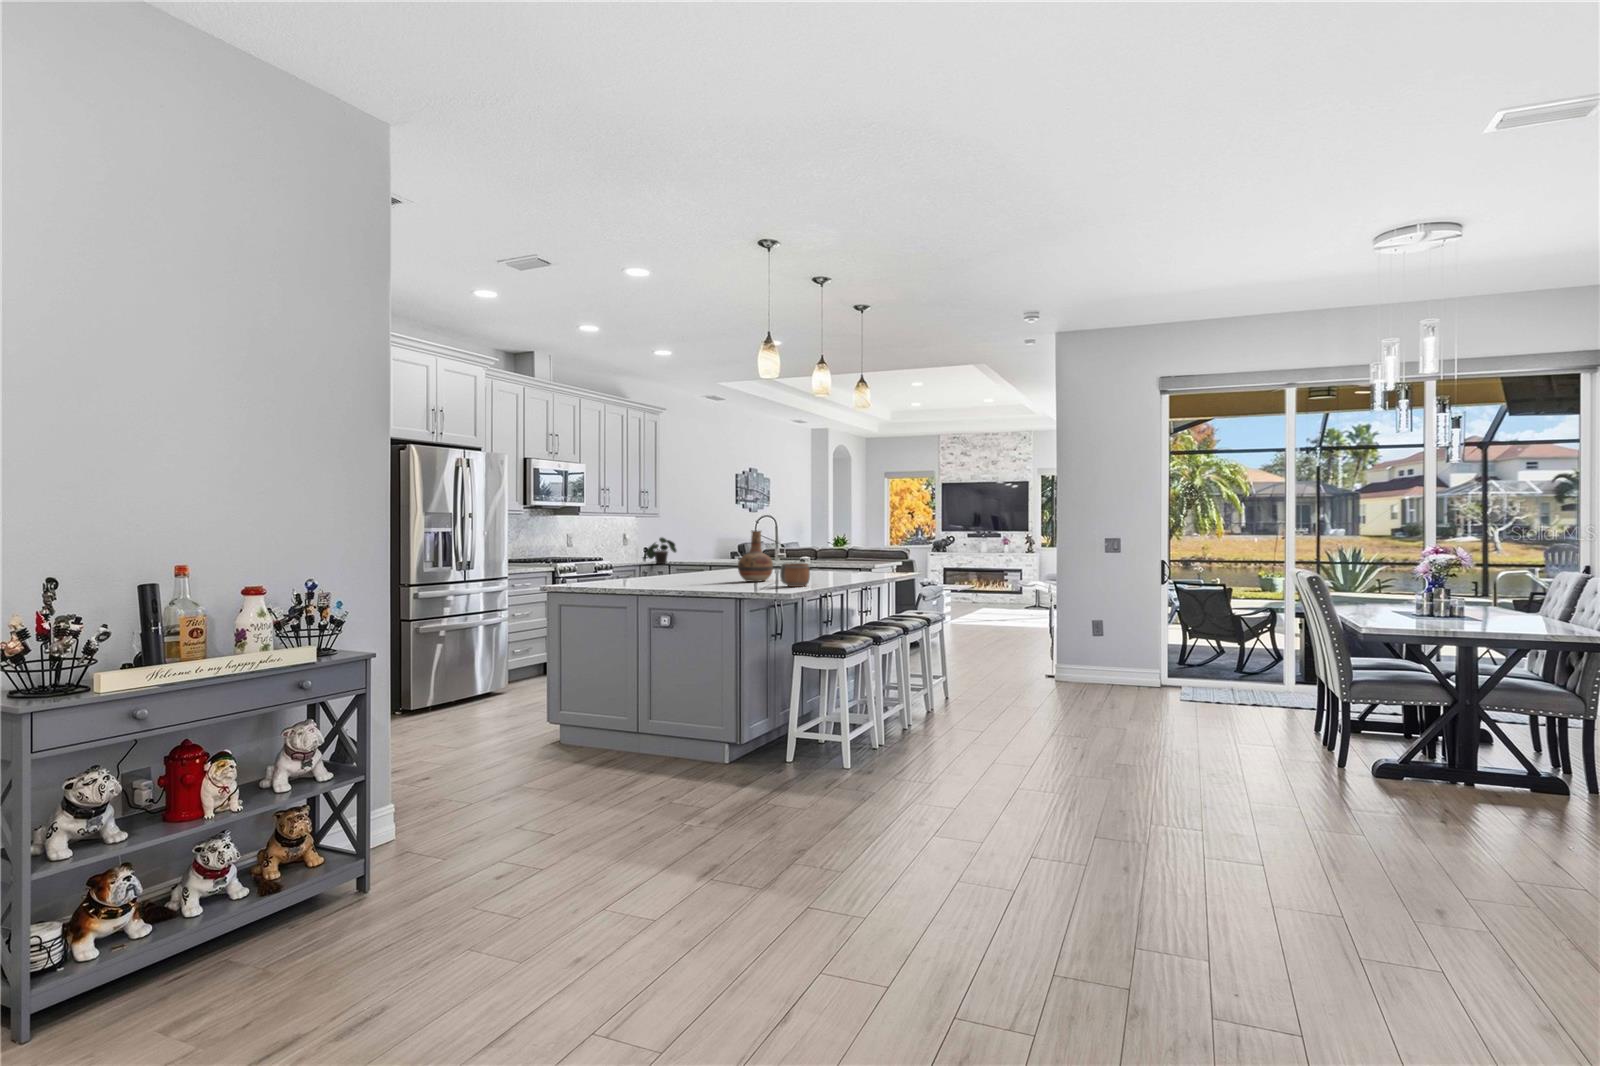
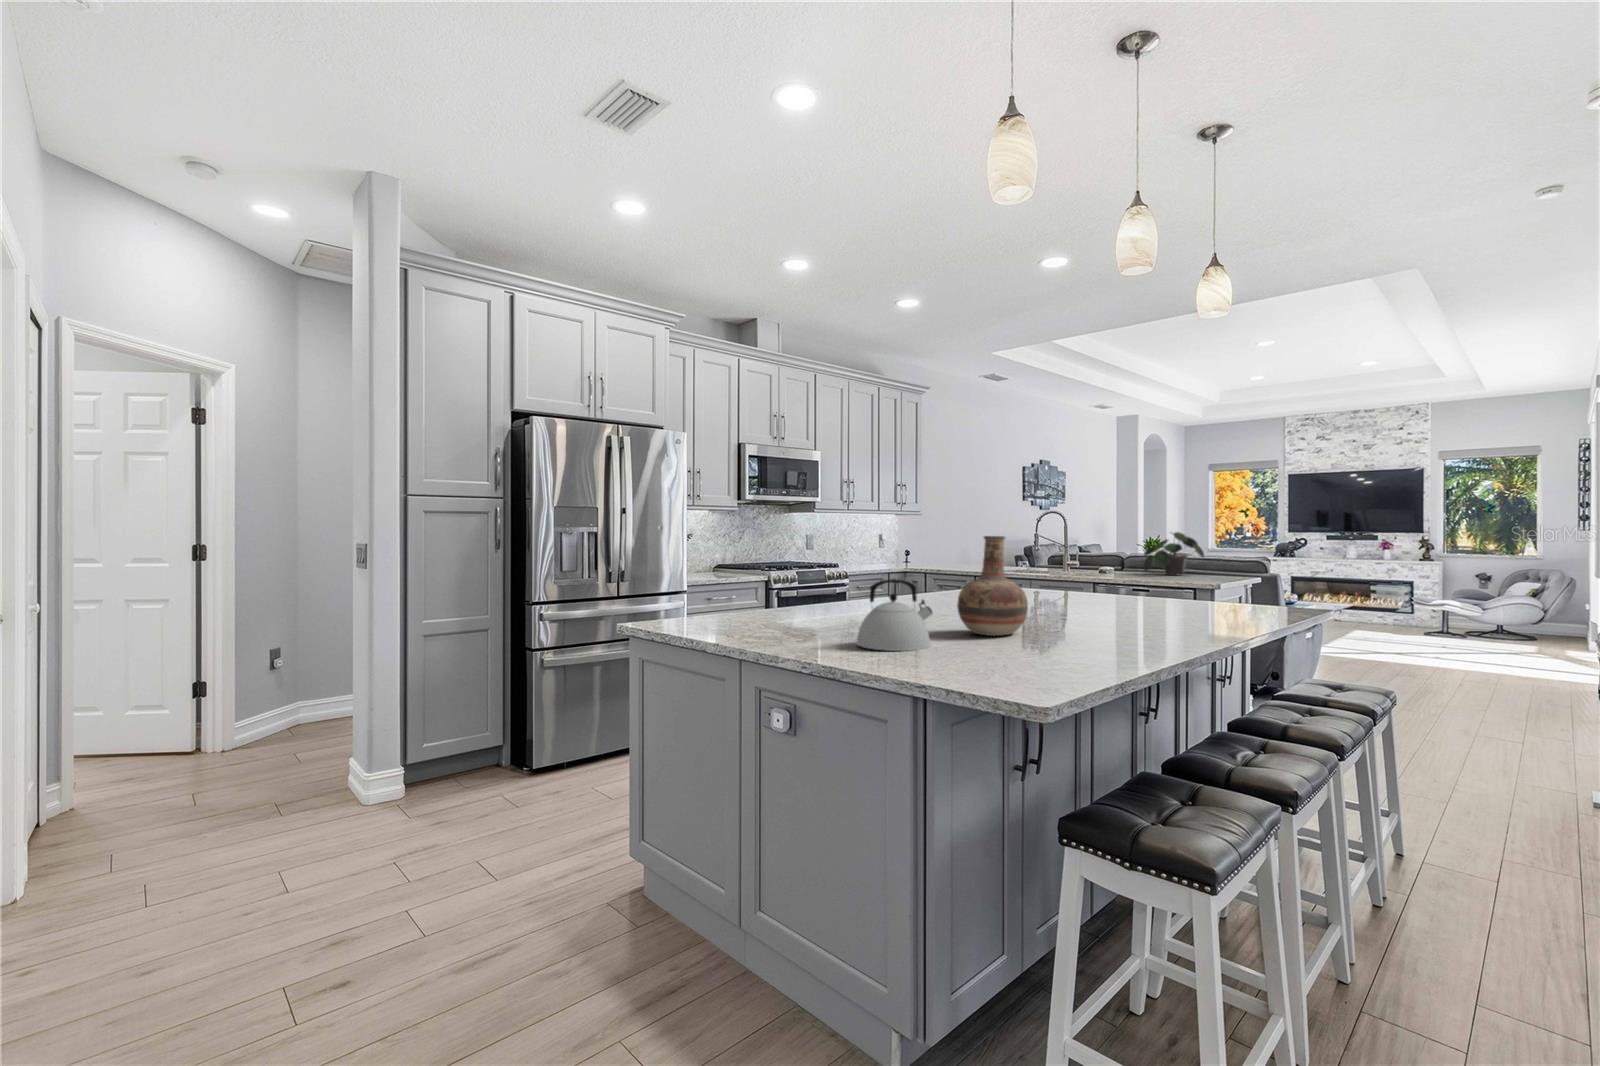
potted plant: present [643,538,676,564] -> present [1144,532,1204,575]
kettle: none [692,553,730,587] -> present [857,579,932,651]
mug: present [780,563,810,587] -> none [1028,613,1103,679]

